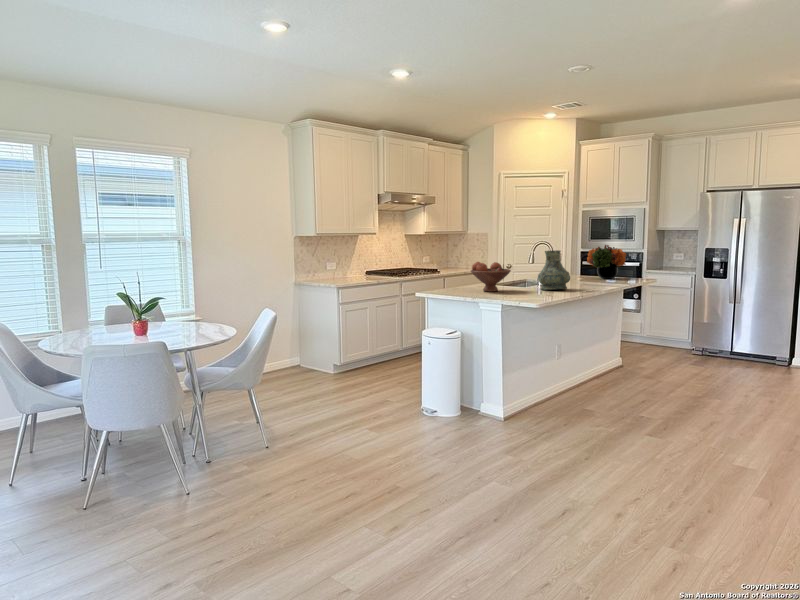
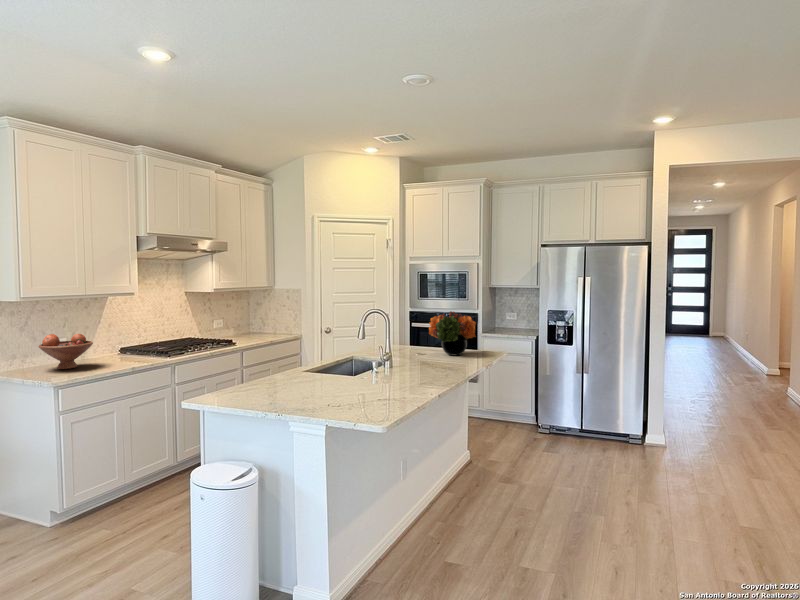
vase: present [538,250,570,290] -> none [375,329,421,388]
fruit bowl: present [471,262,511,292] -> present [39,334,93,369]

